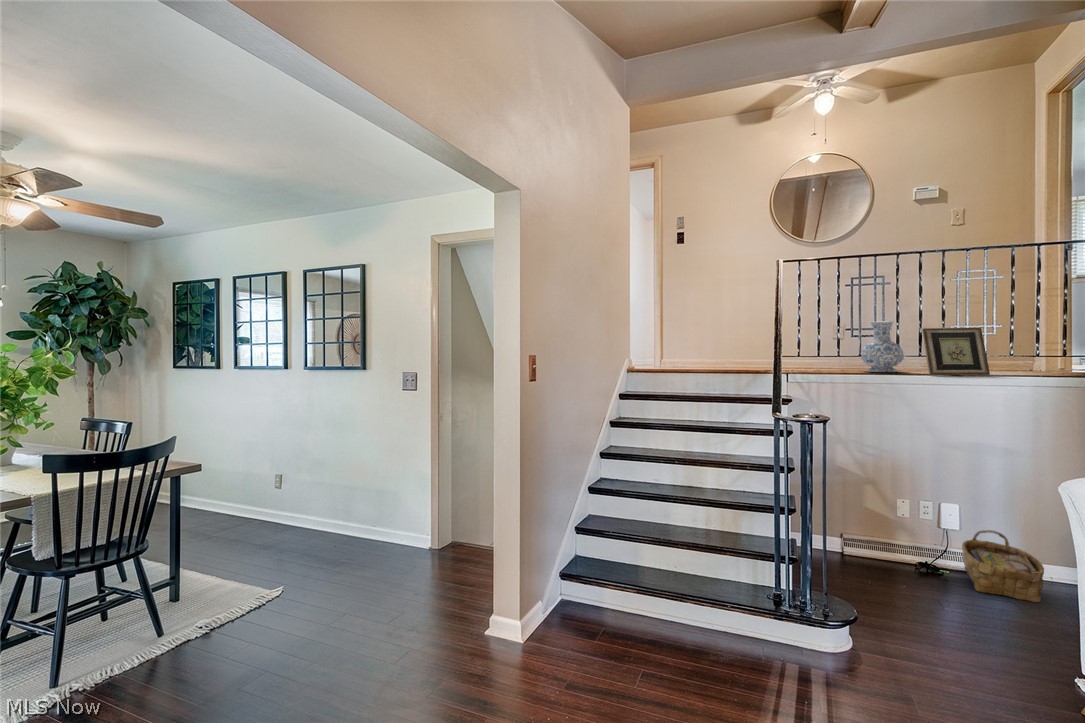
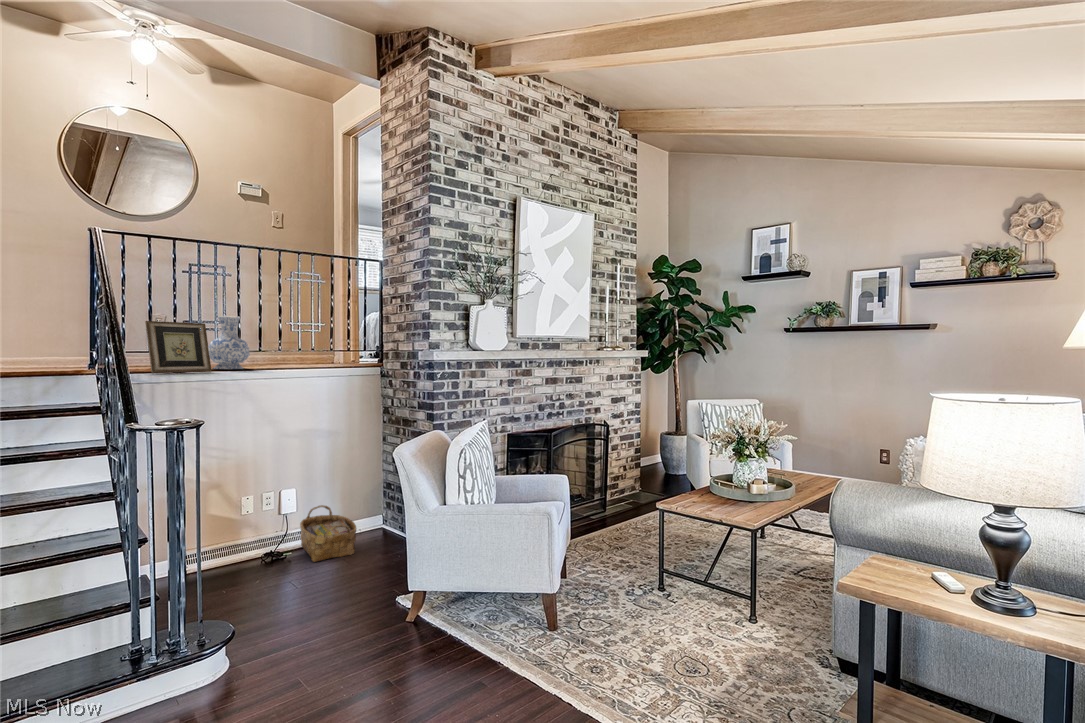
picture frame: present [922,328,990,375] -> present [145,321,211,373]

